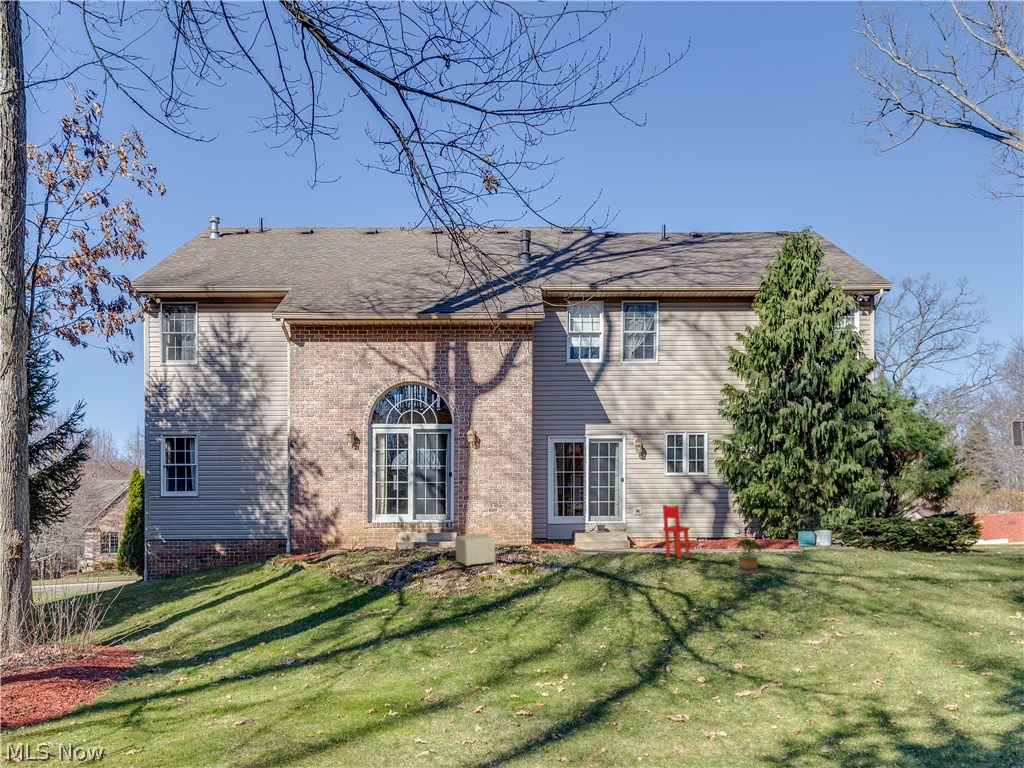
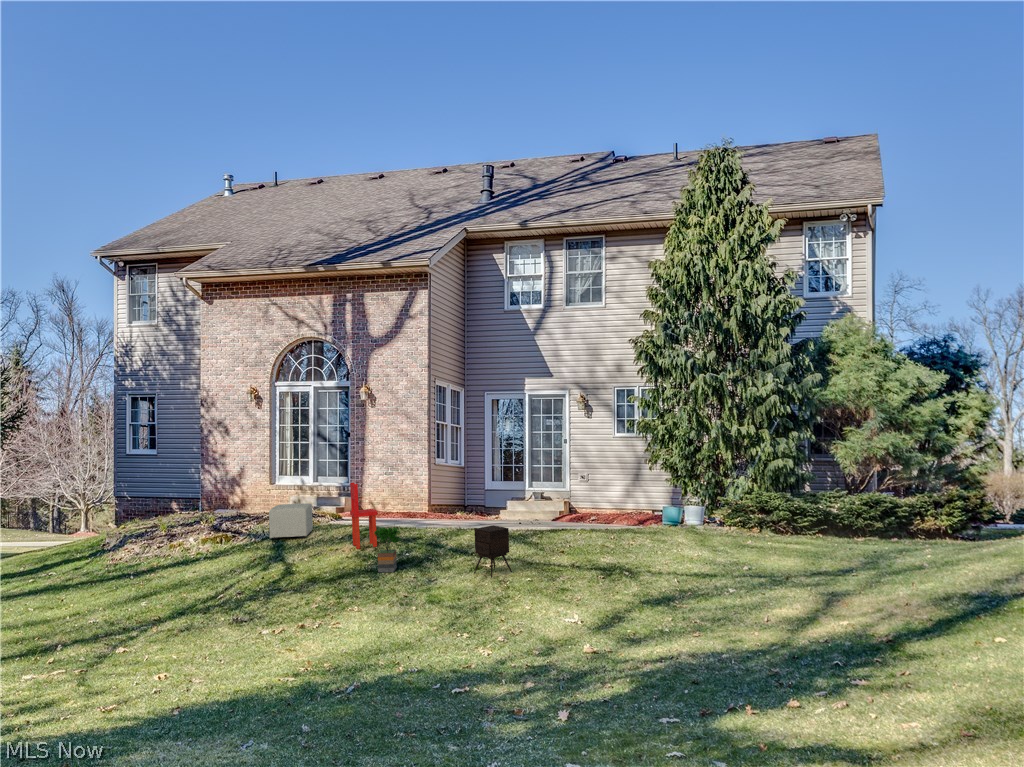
chair: present [663,505,690,558] -> present [350,483,377,549]
potted tree: present [736,539,761,574] -> present [374,528,401,572]
side table: none [699,540,727,579] -> present [474,525,512,578]

